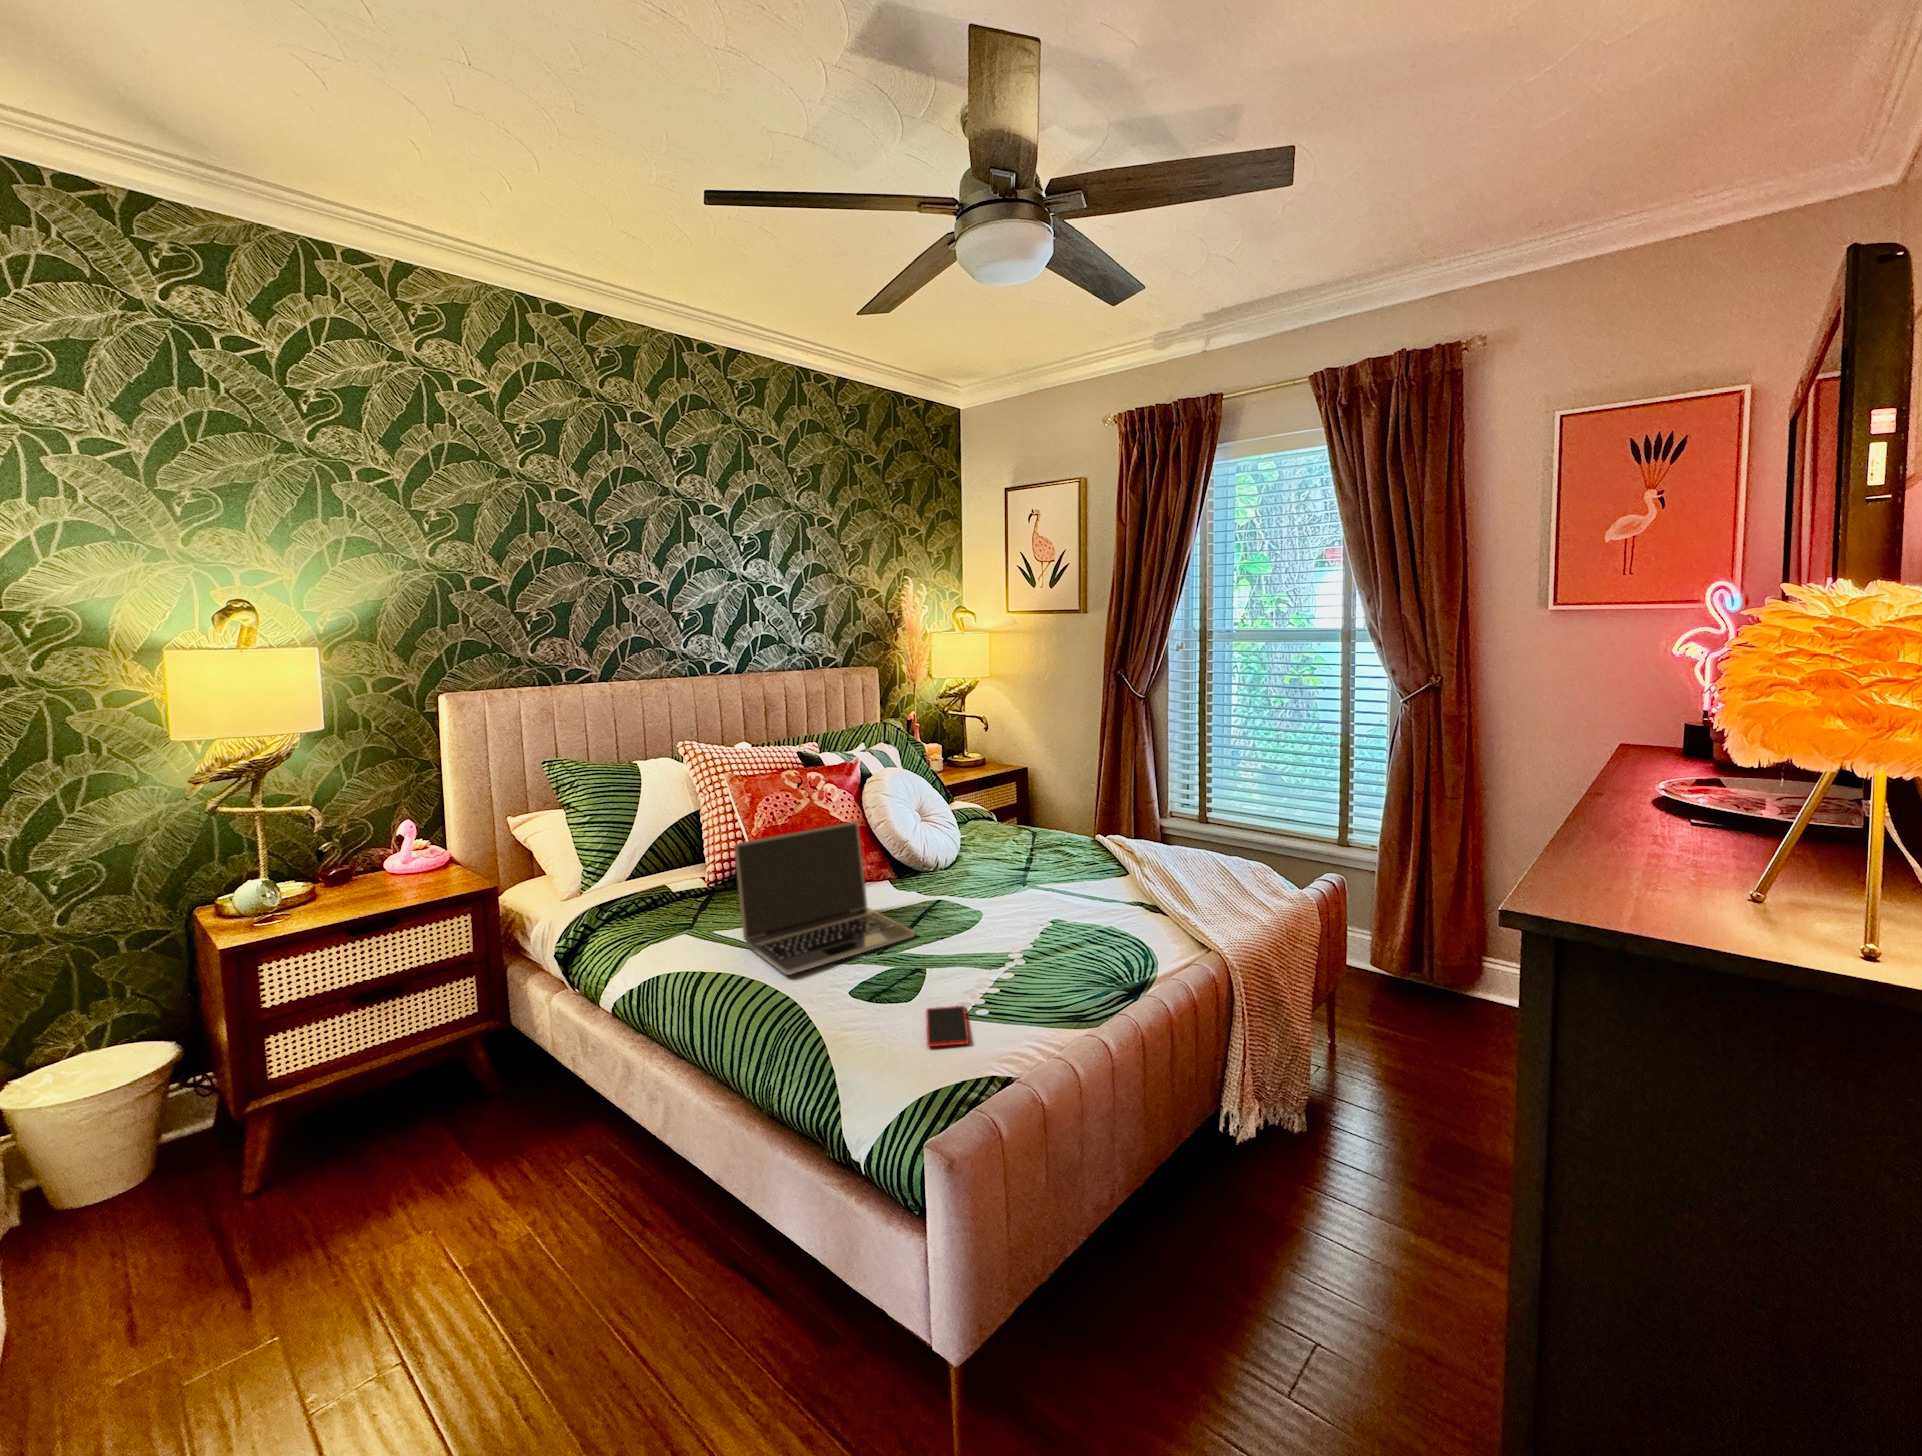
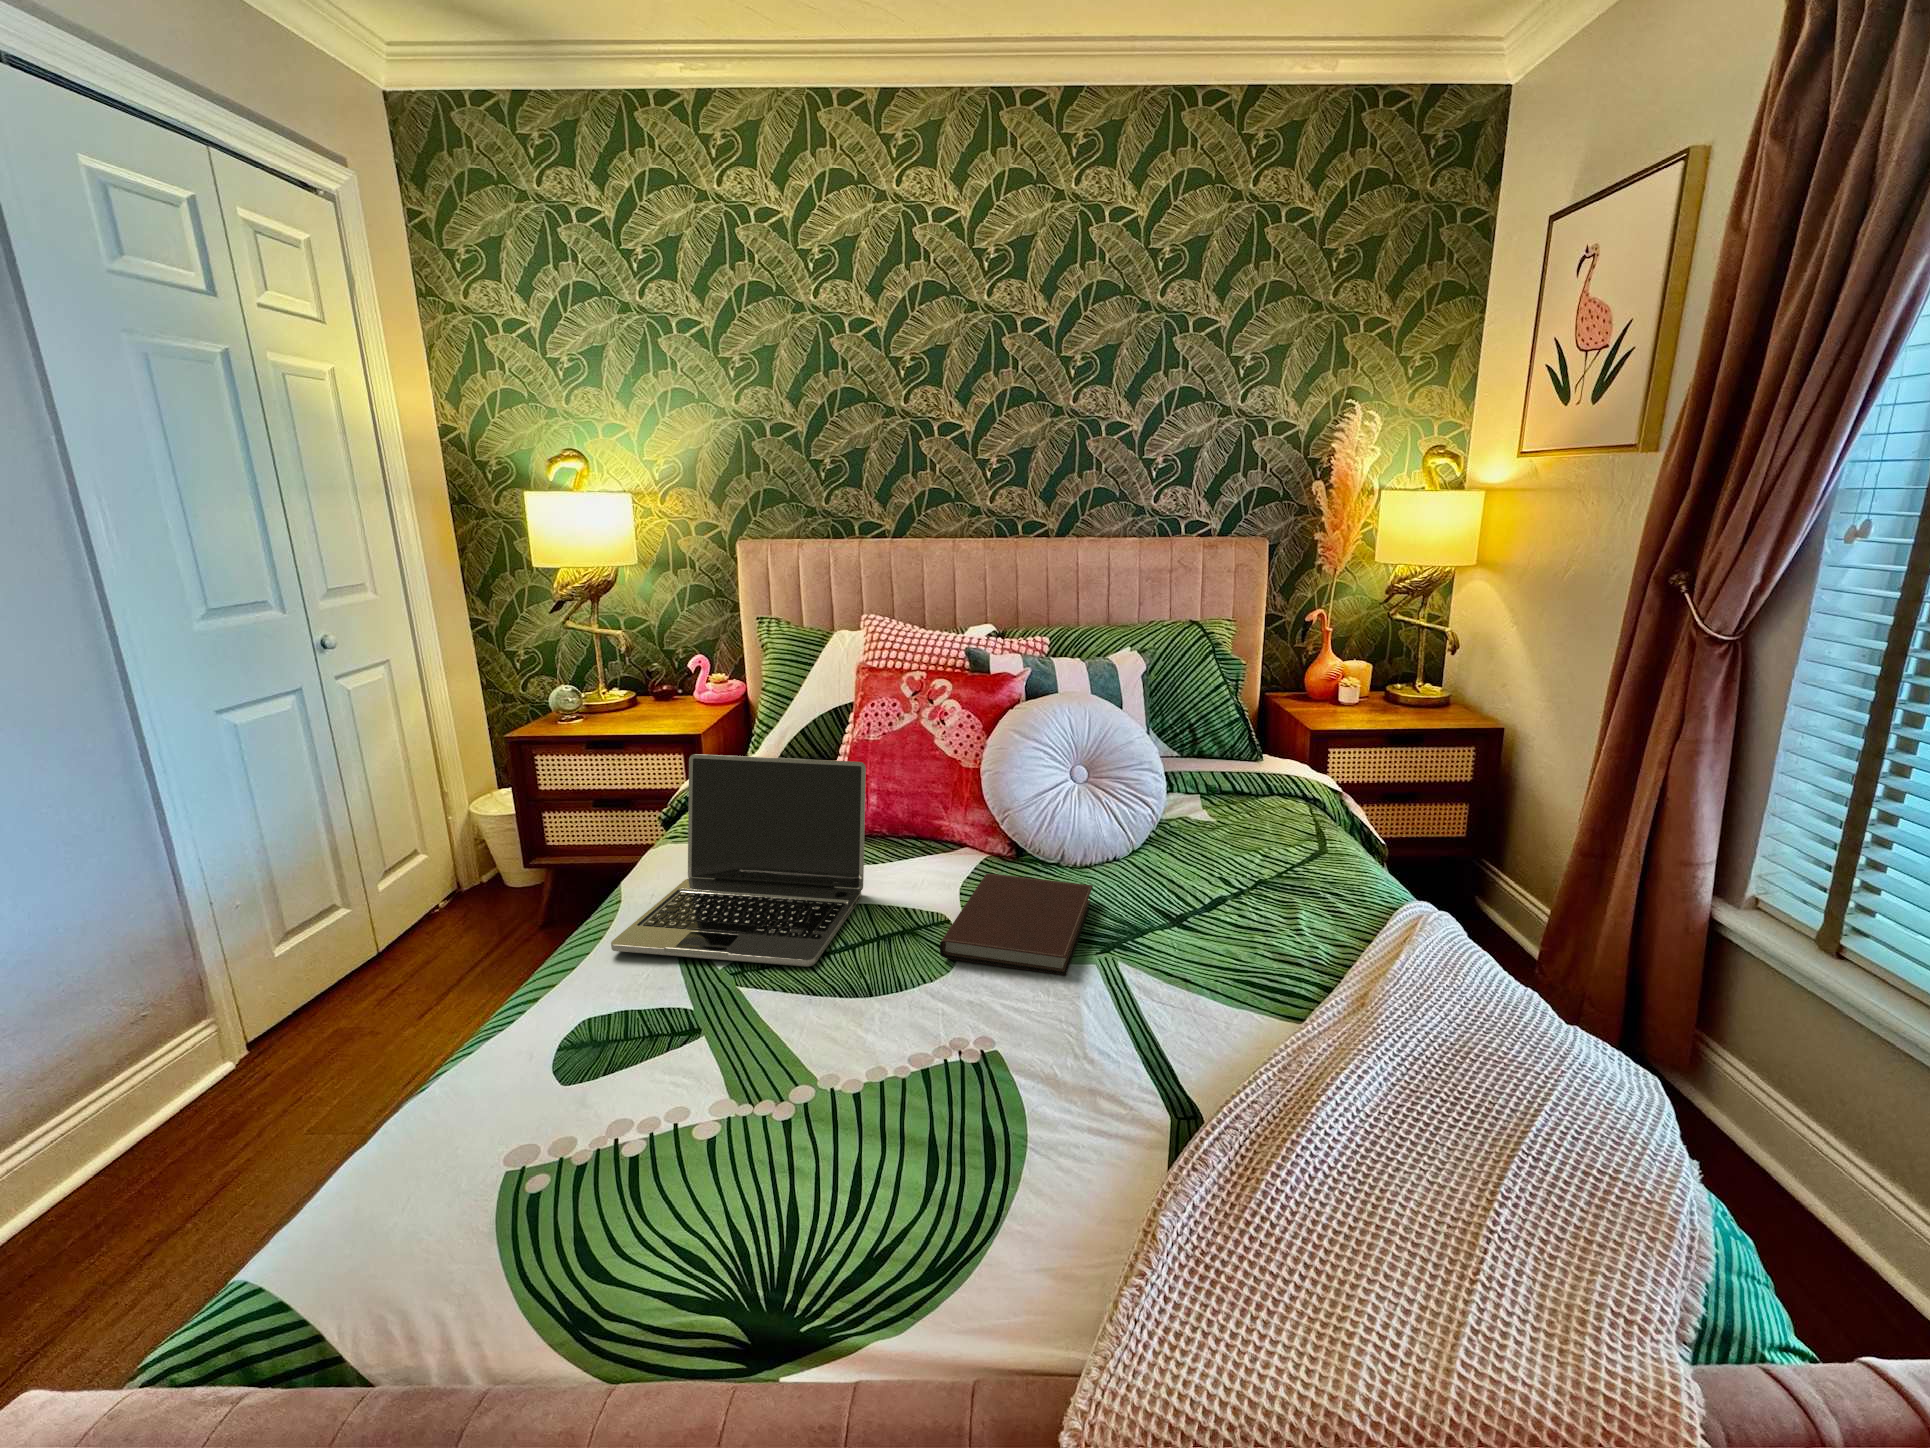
notebook: none [926,865,1030,910] -> present [940,874,1093,975]
smartphone: present [926,1006,969,1047] -> none [410,1110,584,1228]

